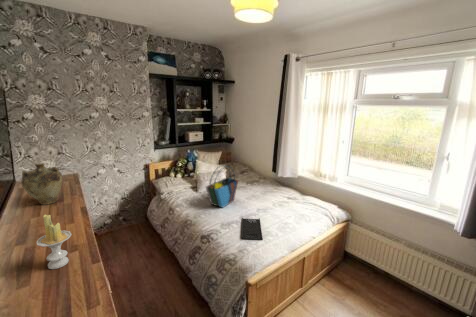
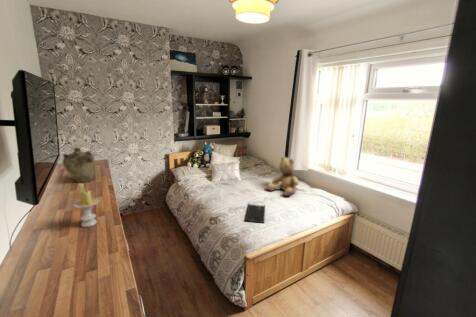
teddy bear: none [258,164,292,207] -> present [267,157,298,196]
tote bag: present [206,166,238,207] -> none [217,156,249,195]

